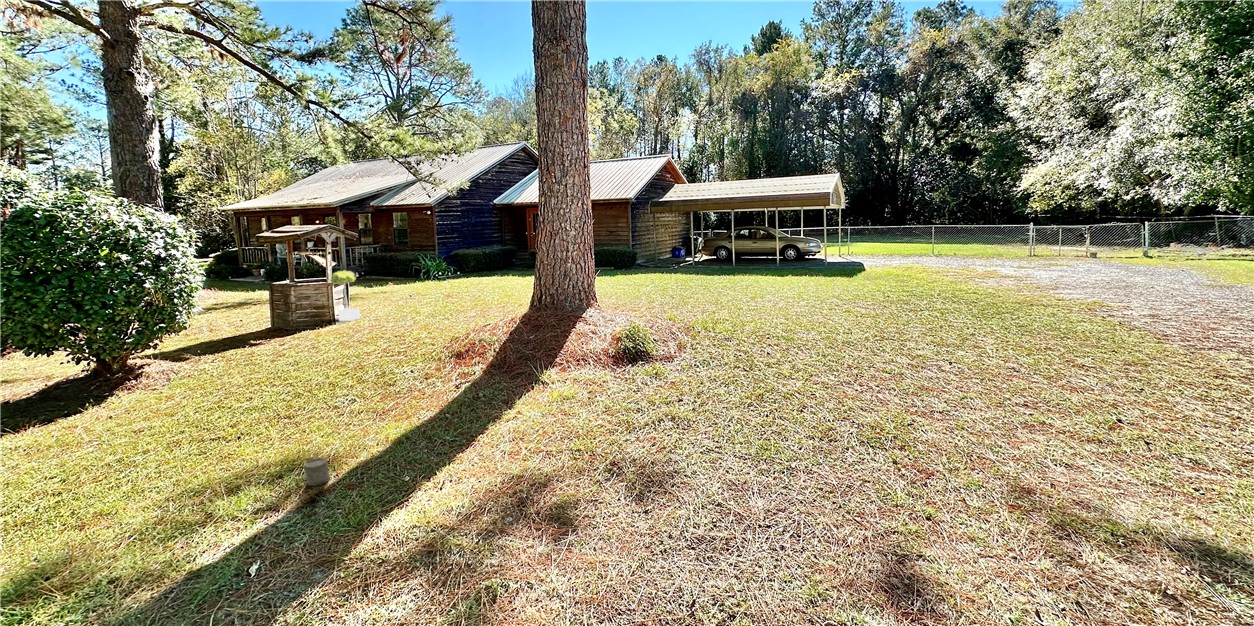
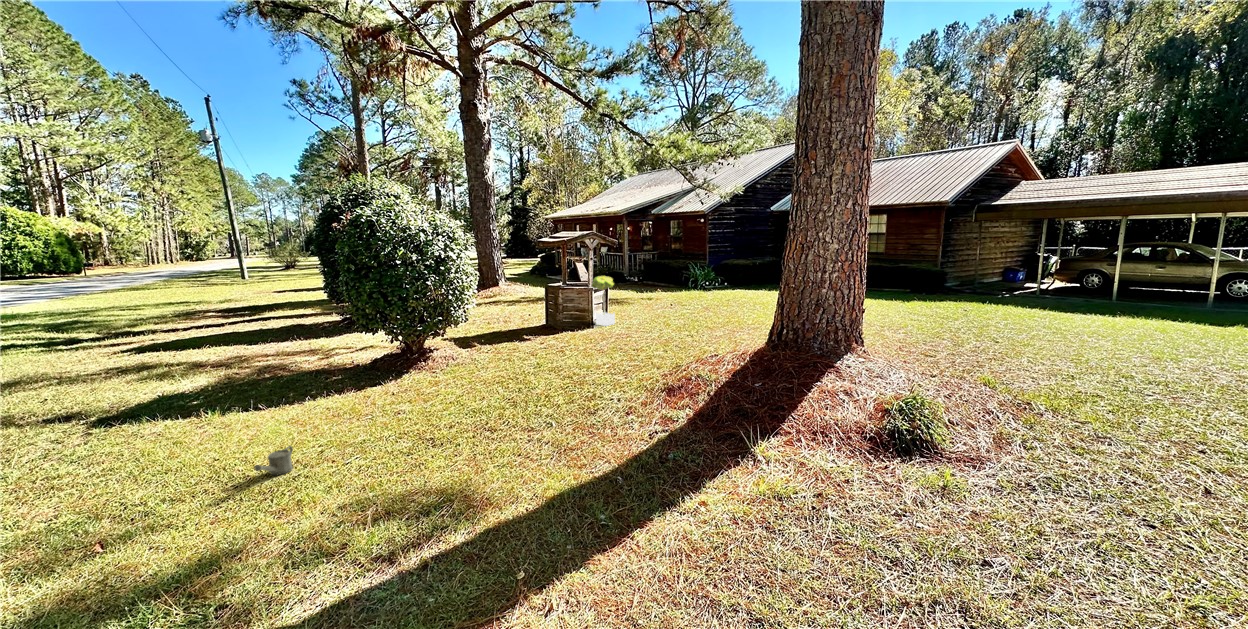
watering can: present [304,455,330,486] -> present [254,446,293,475]

